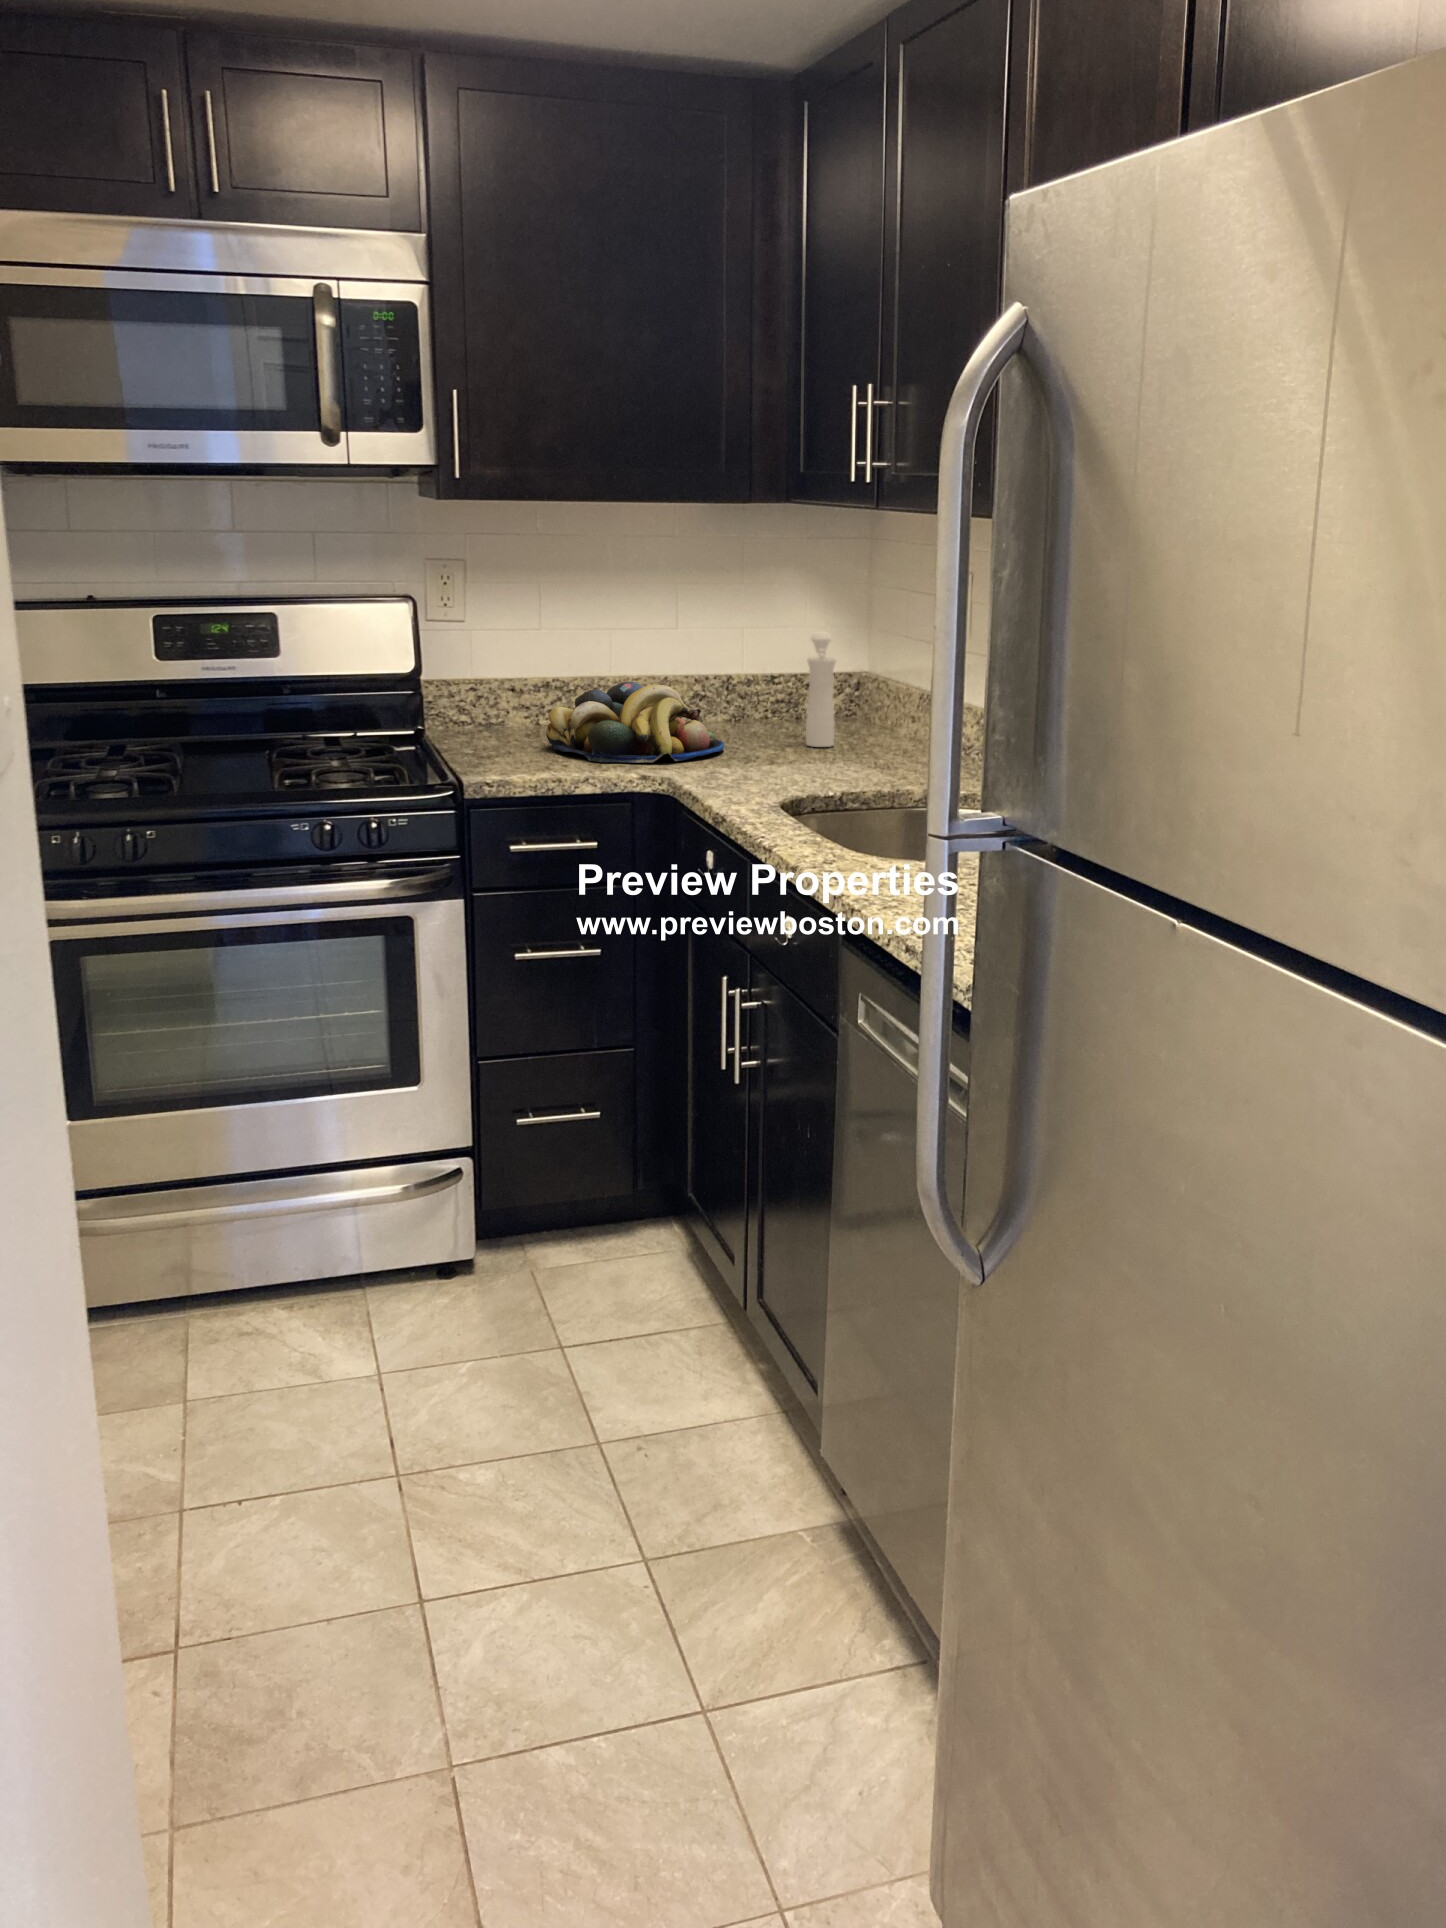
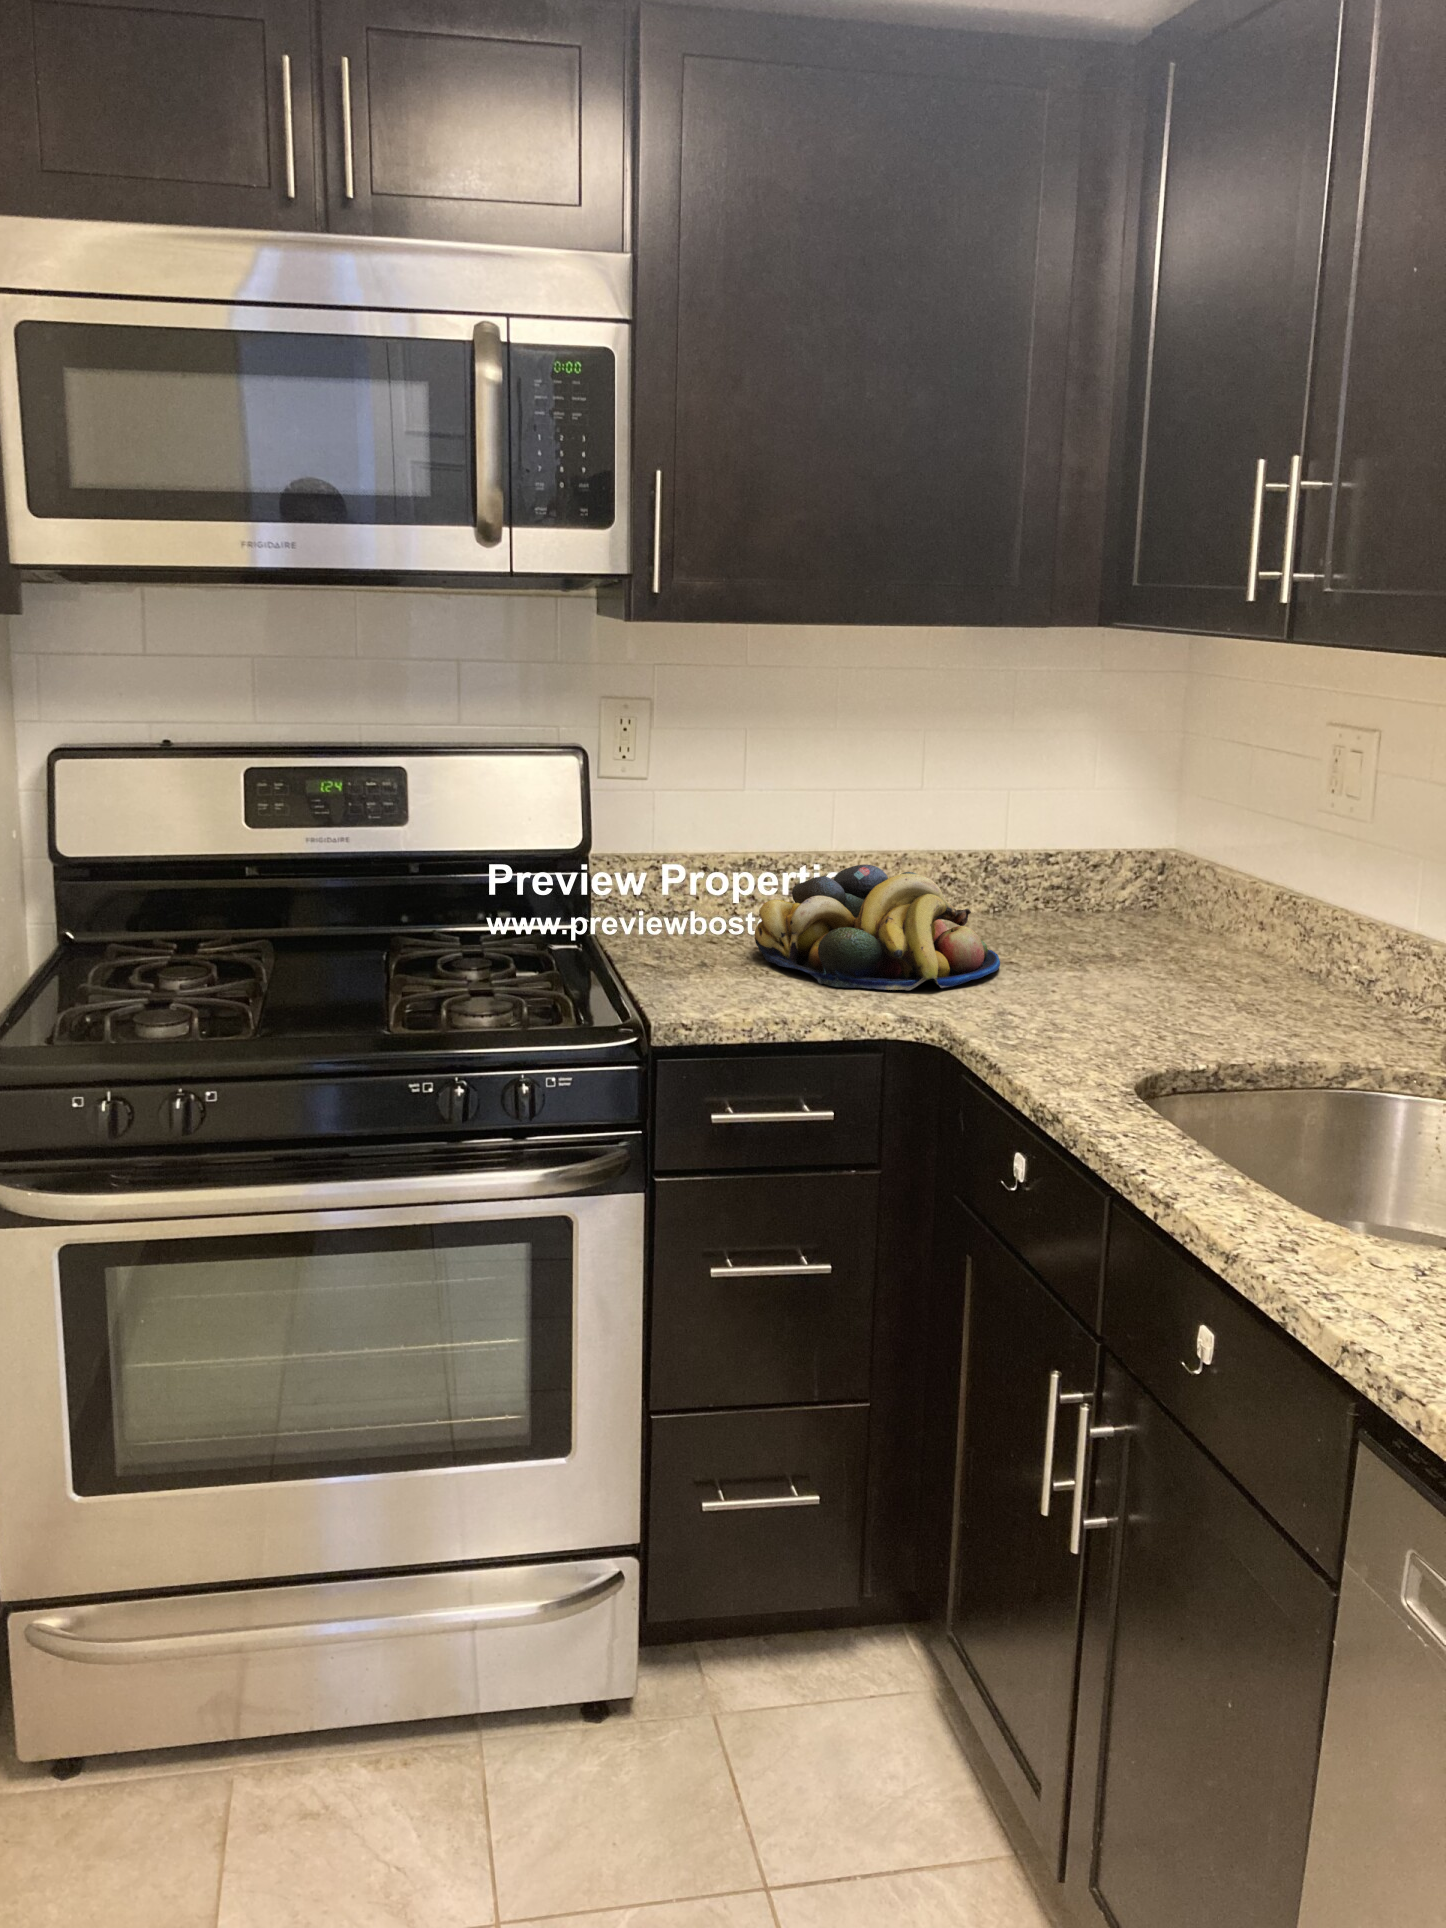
pepper mill: present [806,632,836,747] -> none [1107,800,1159,963]

